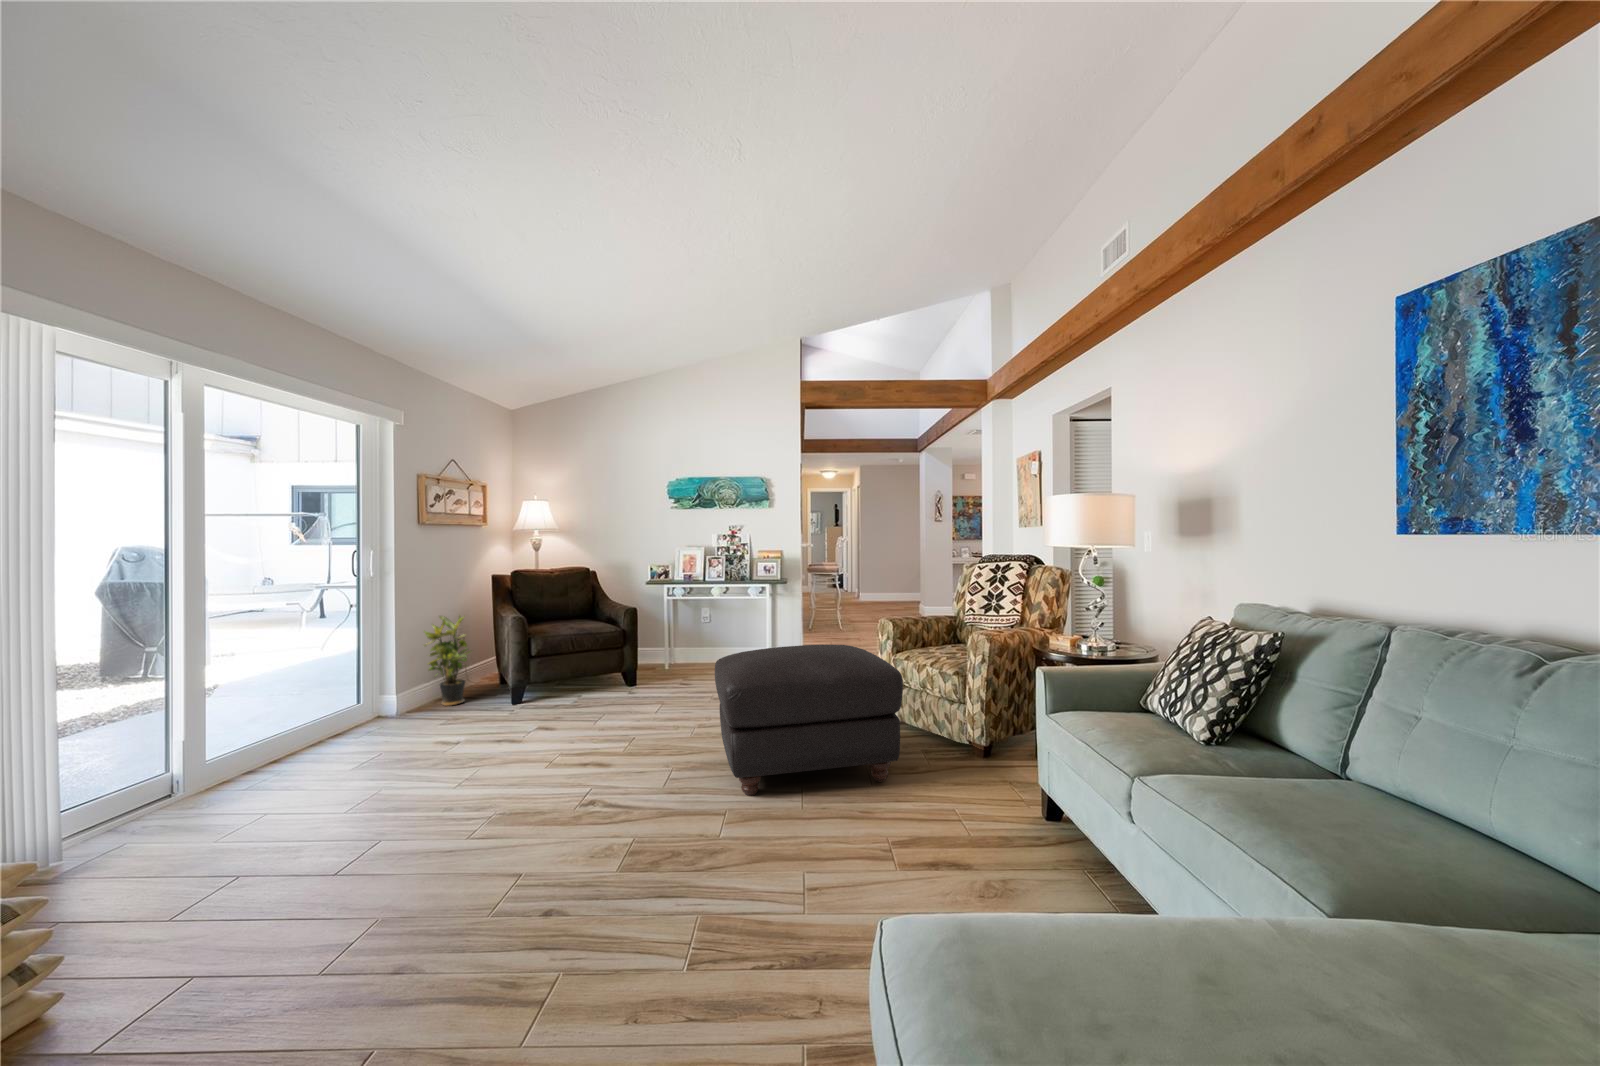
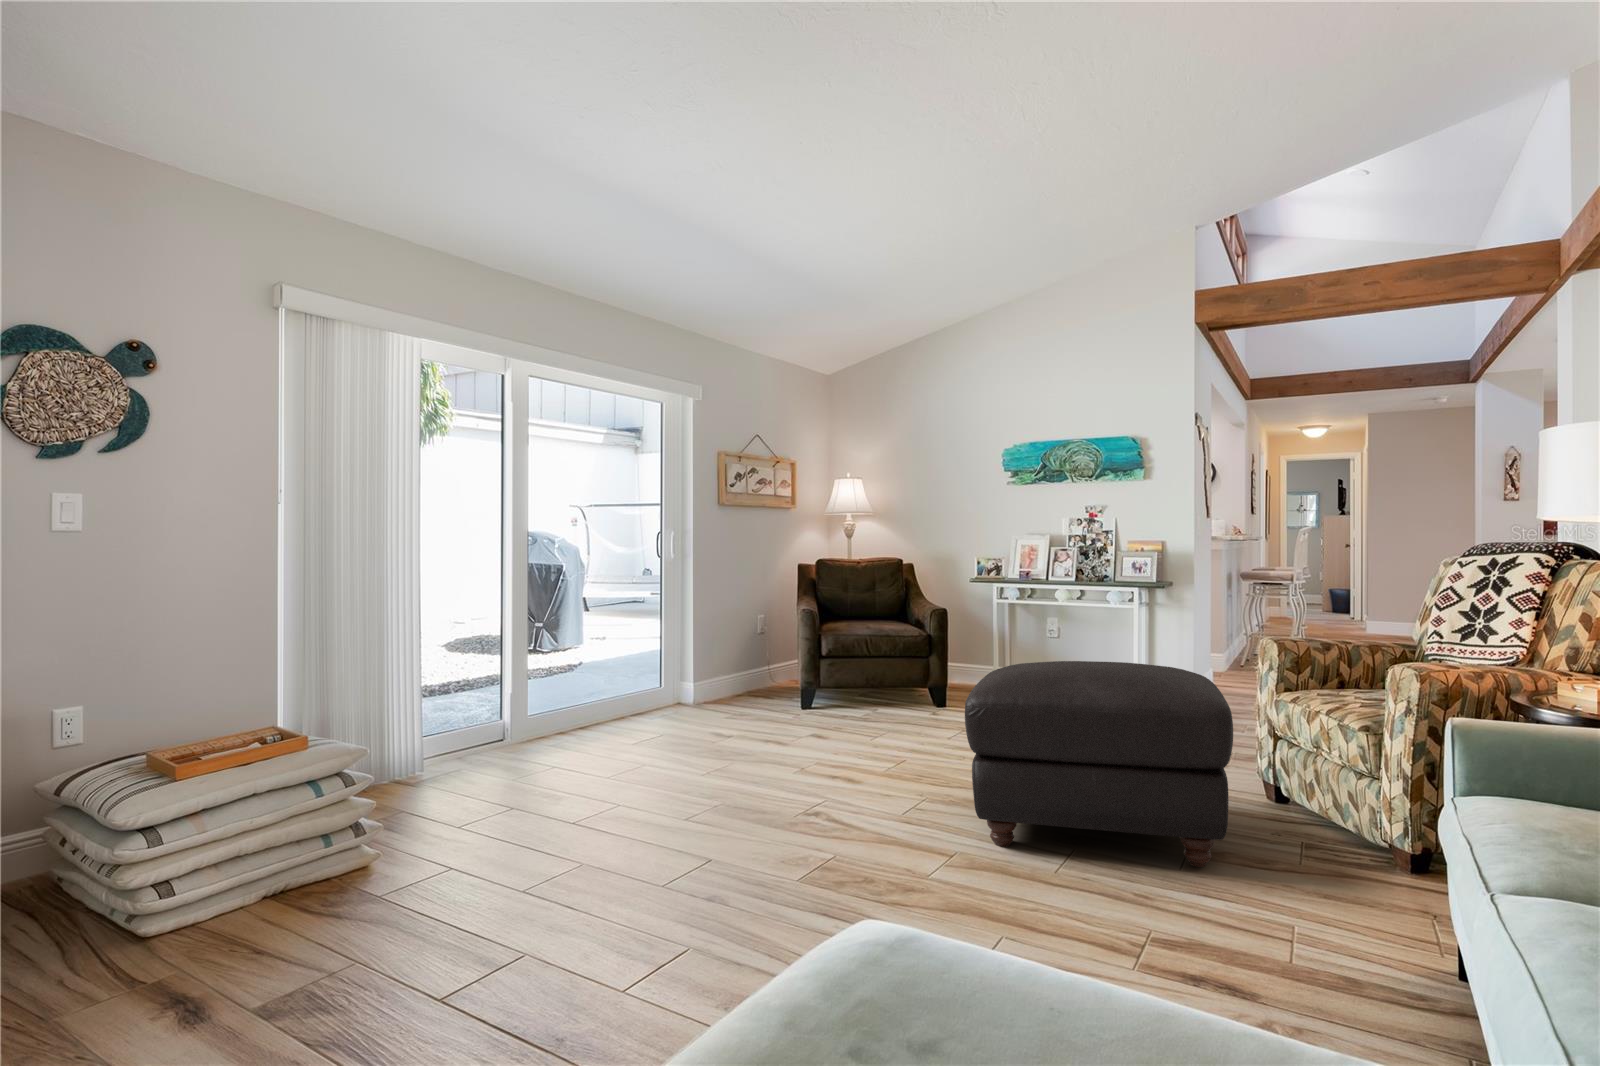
potted plant: present [424,616,471,706] -> none [720,604,767,703]

